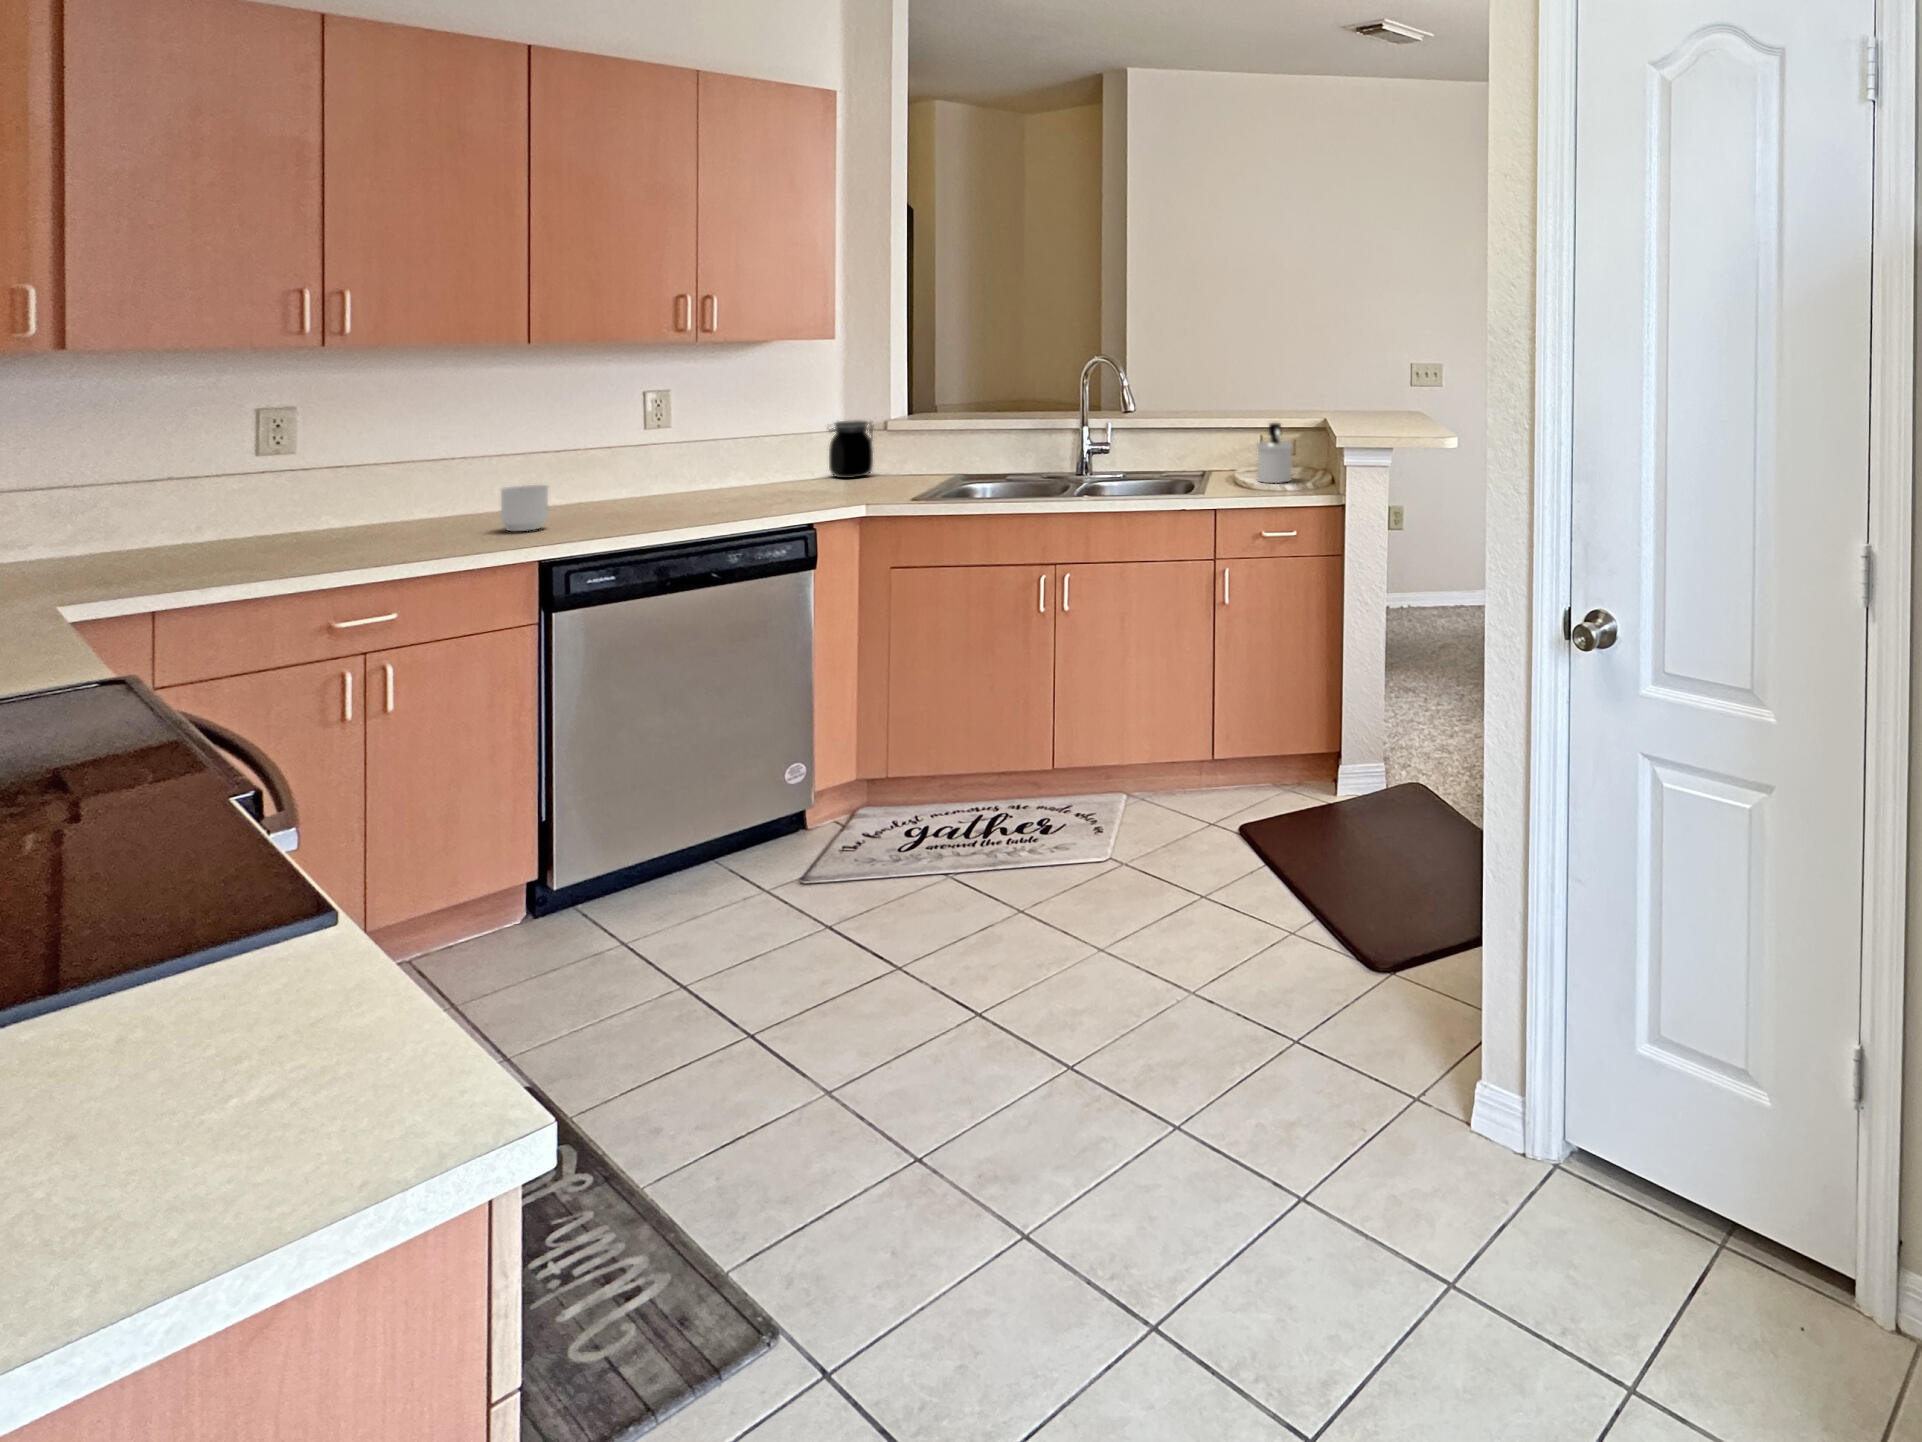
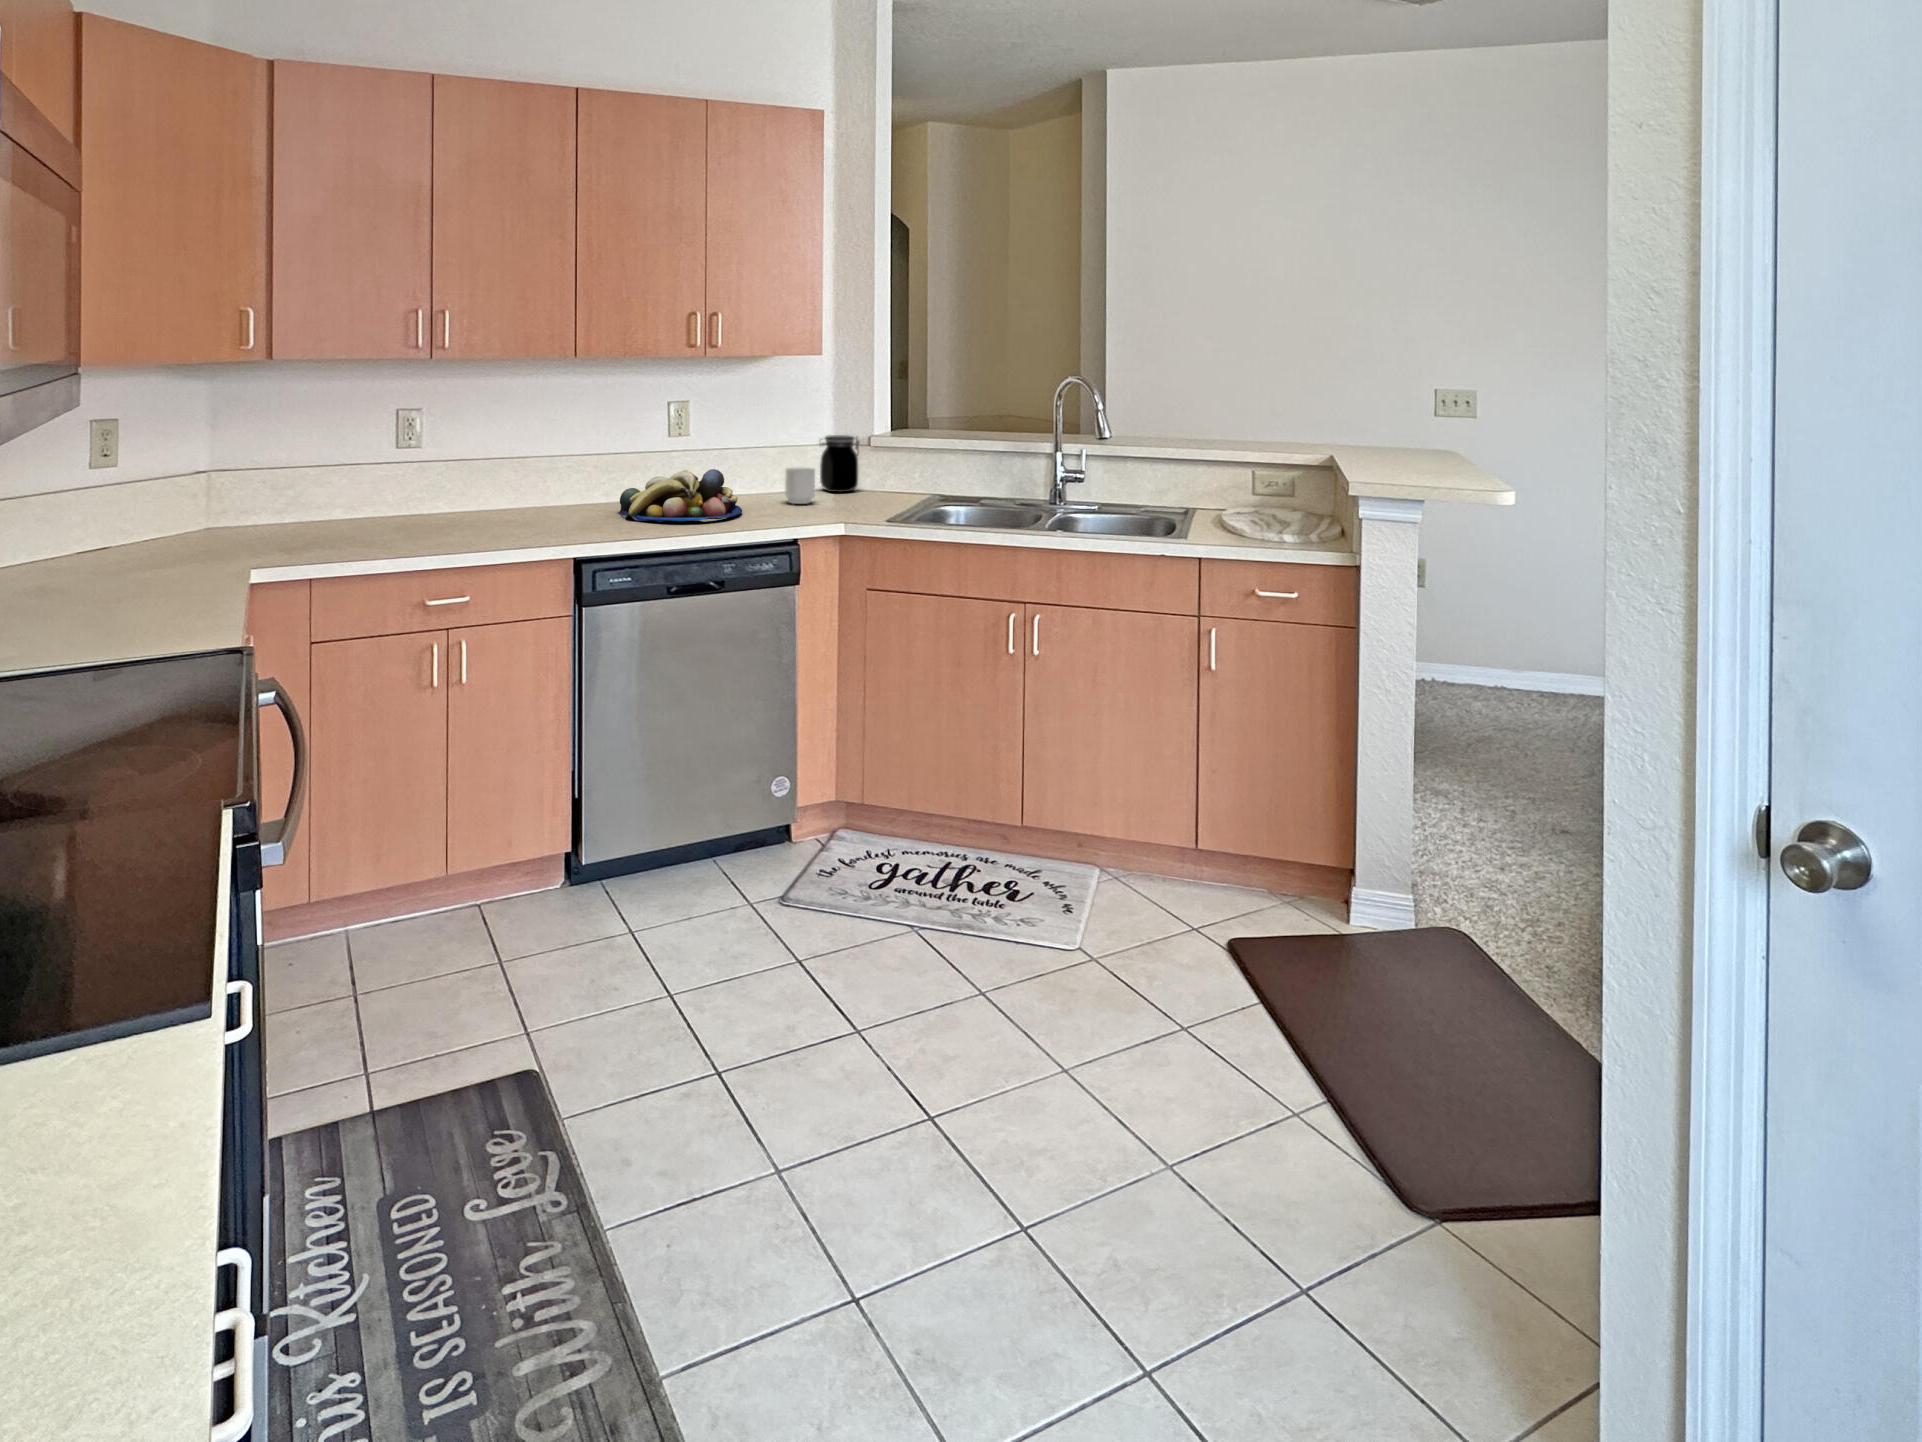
soap dispenser: present [1257,423,1293,483] -> none [1250,459,1293,530]
fruit bowl: none [585,460,744,517] -> present [618,469,742,521]
mug: present [501,485,548,531] -> present [785,467,815,504]

